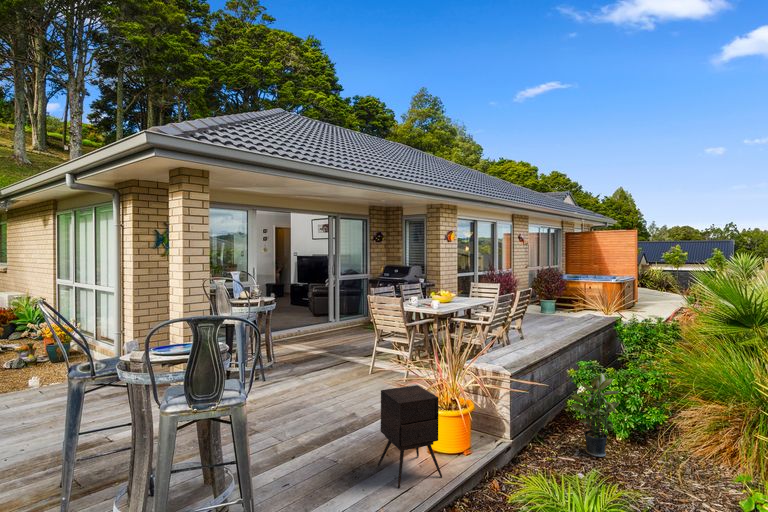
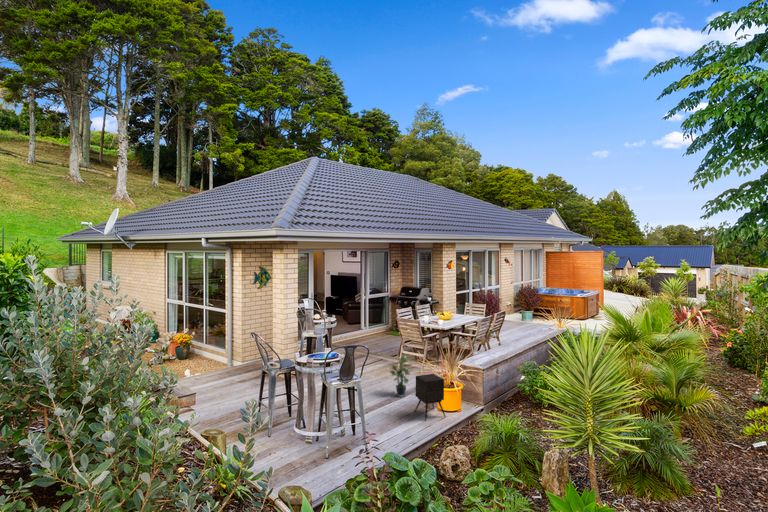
potted plant: present [572,373,620,457] -> present [390,356,411,397]

